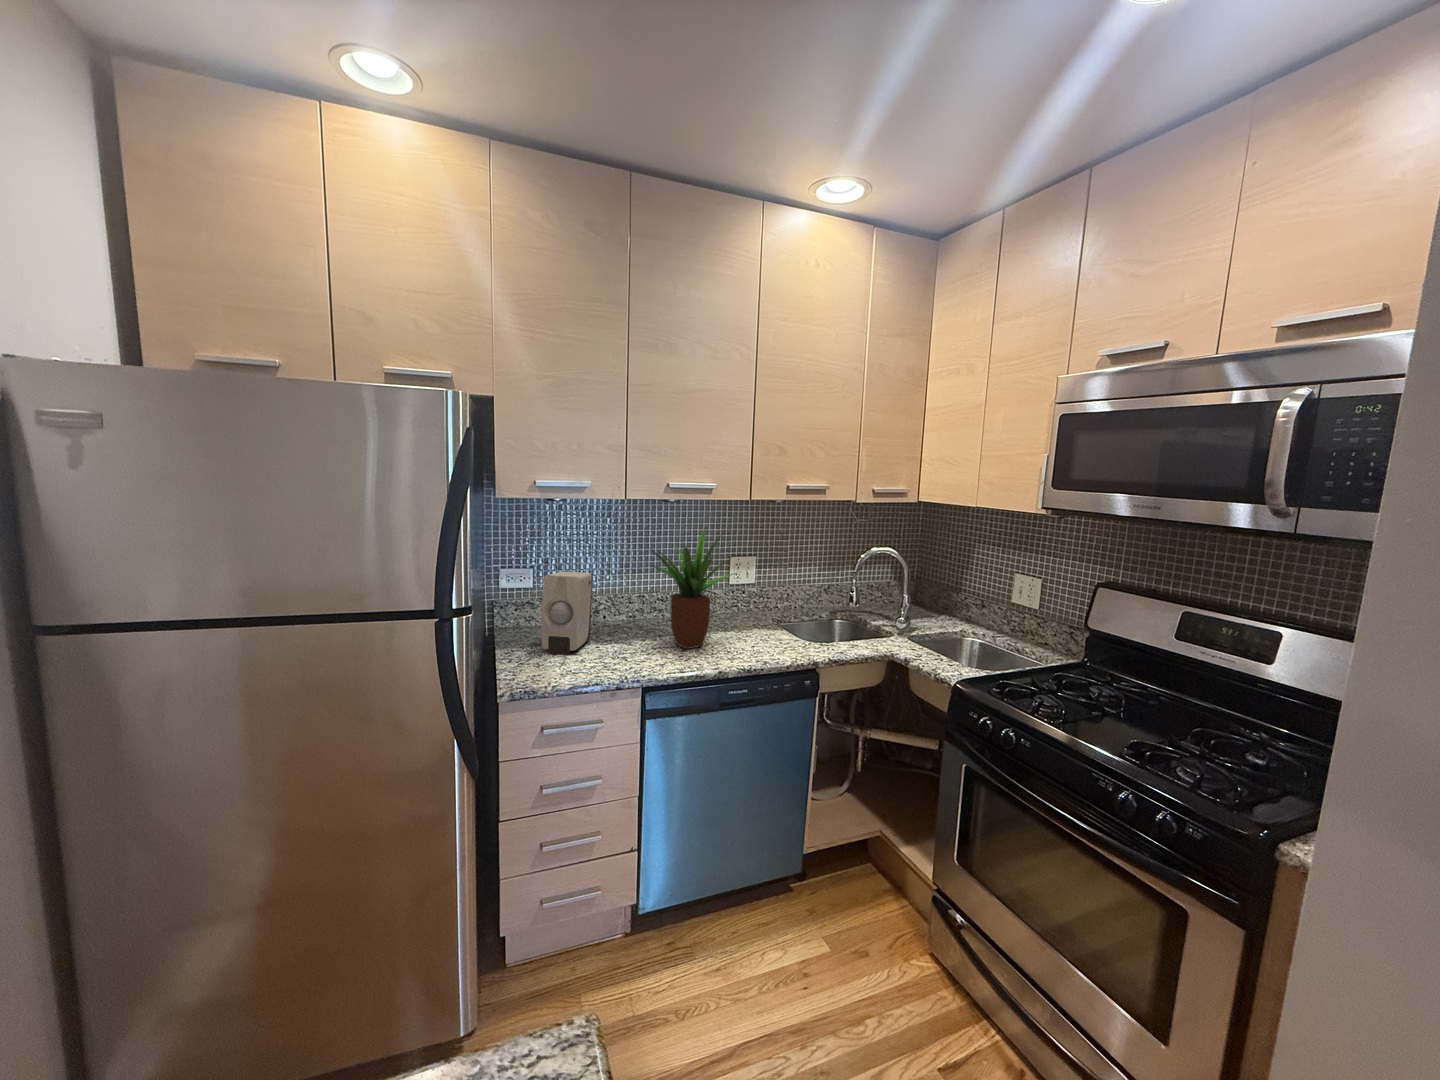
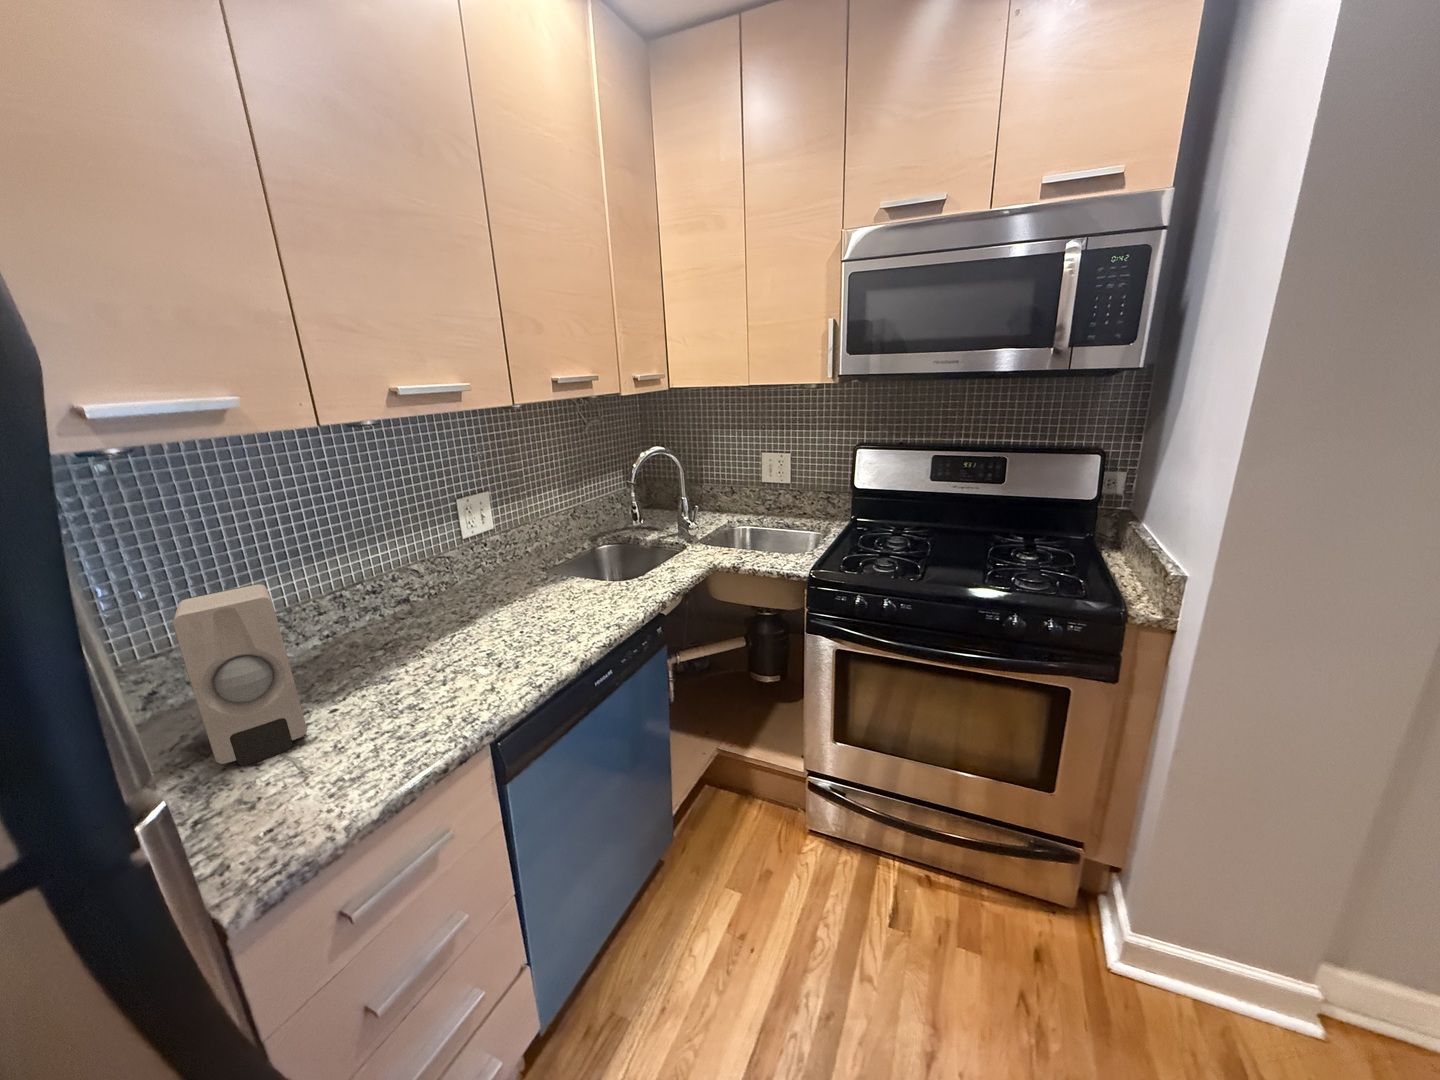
potted plant: present [653,530,733,649] -> none [371,457,527,651]

